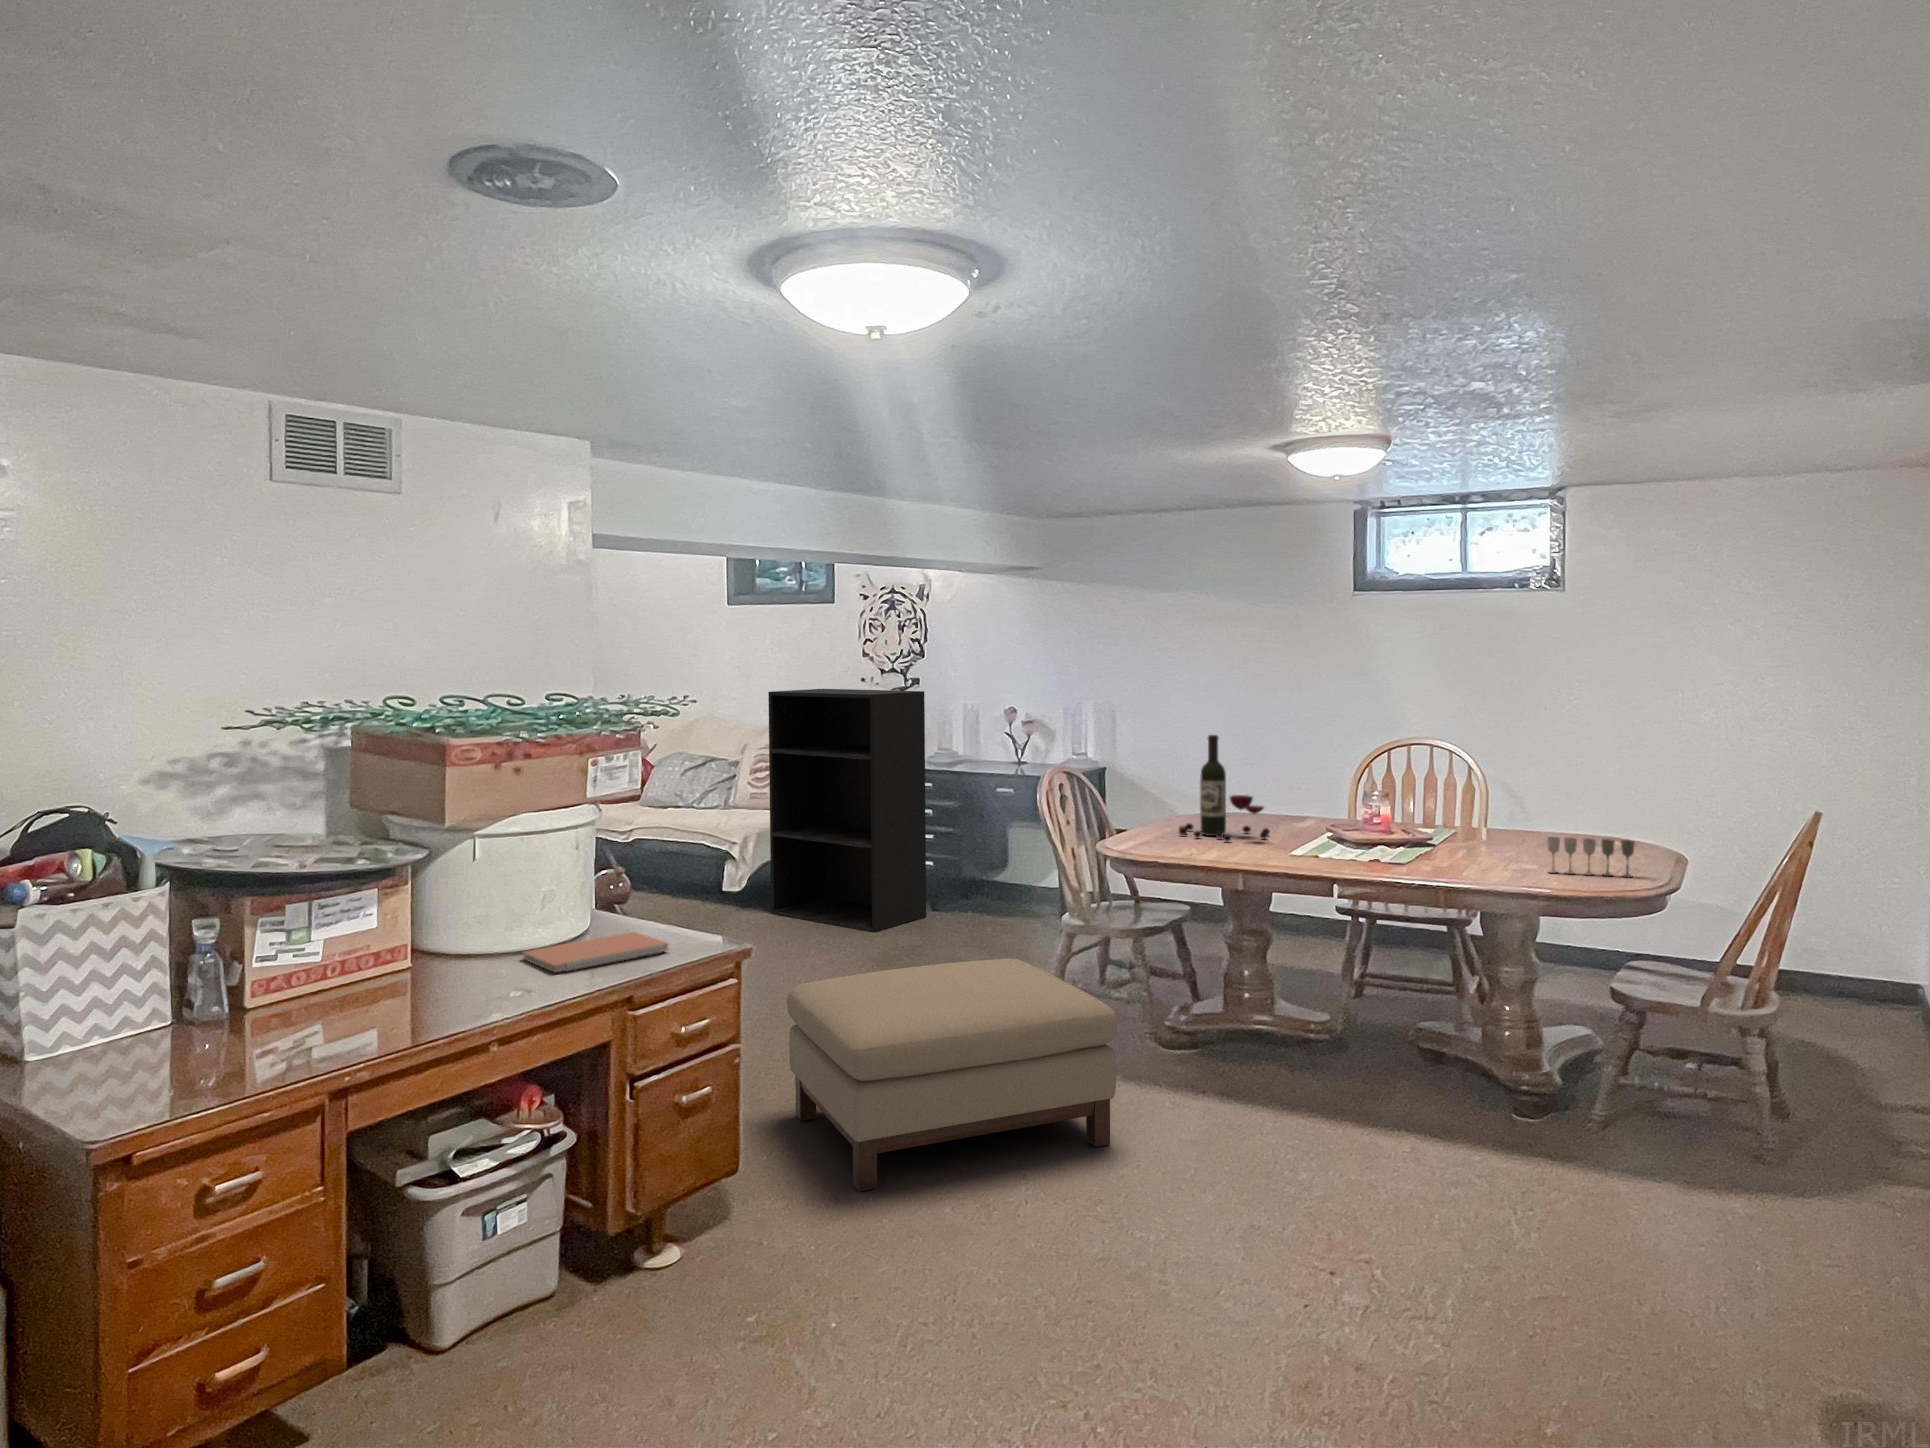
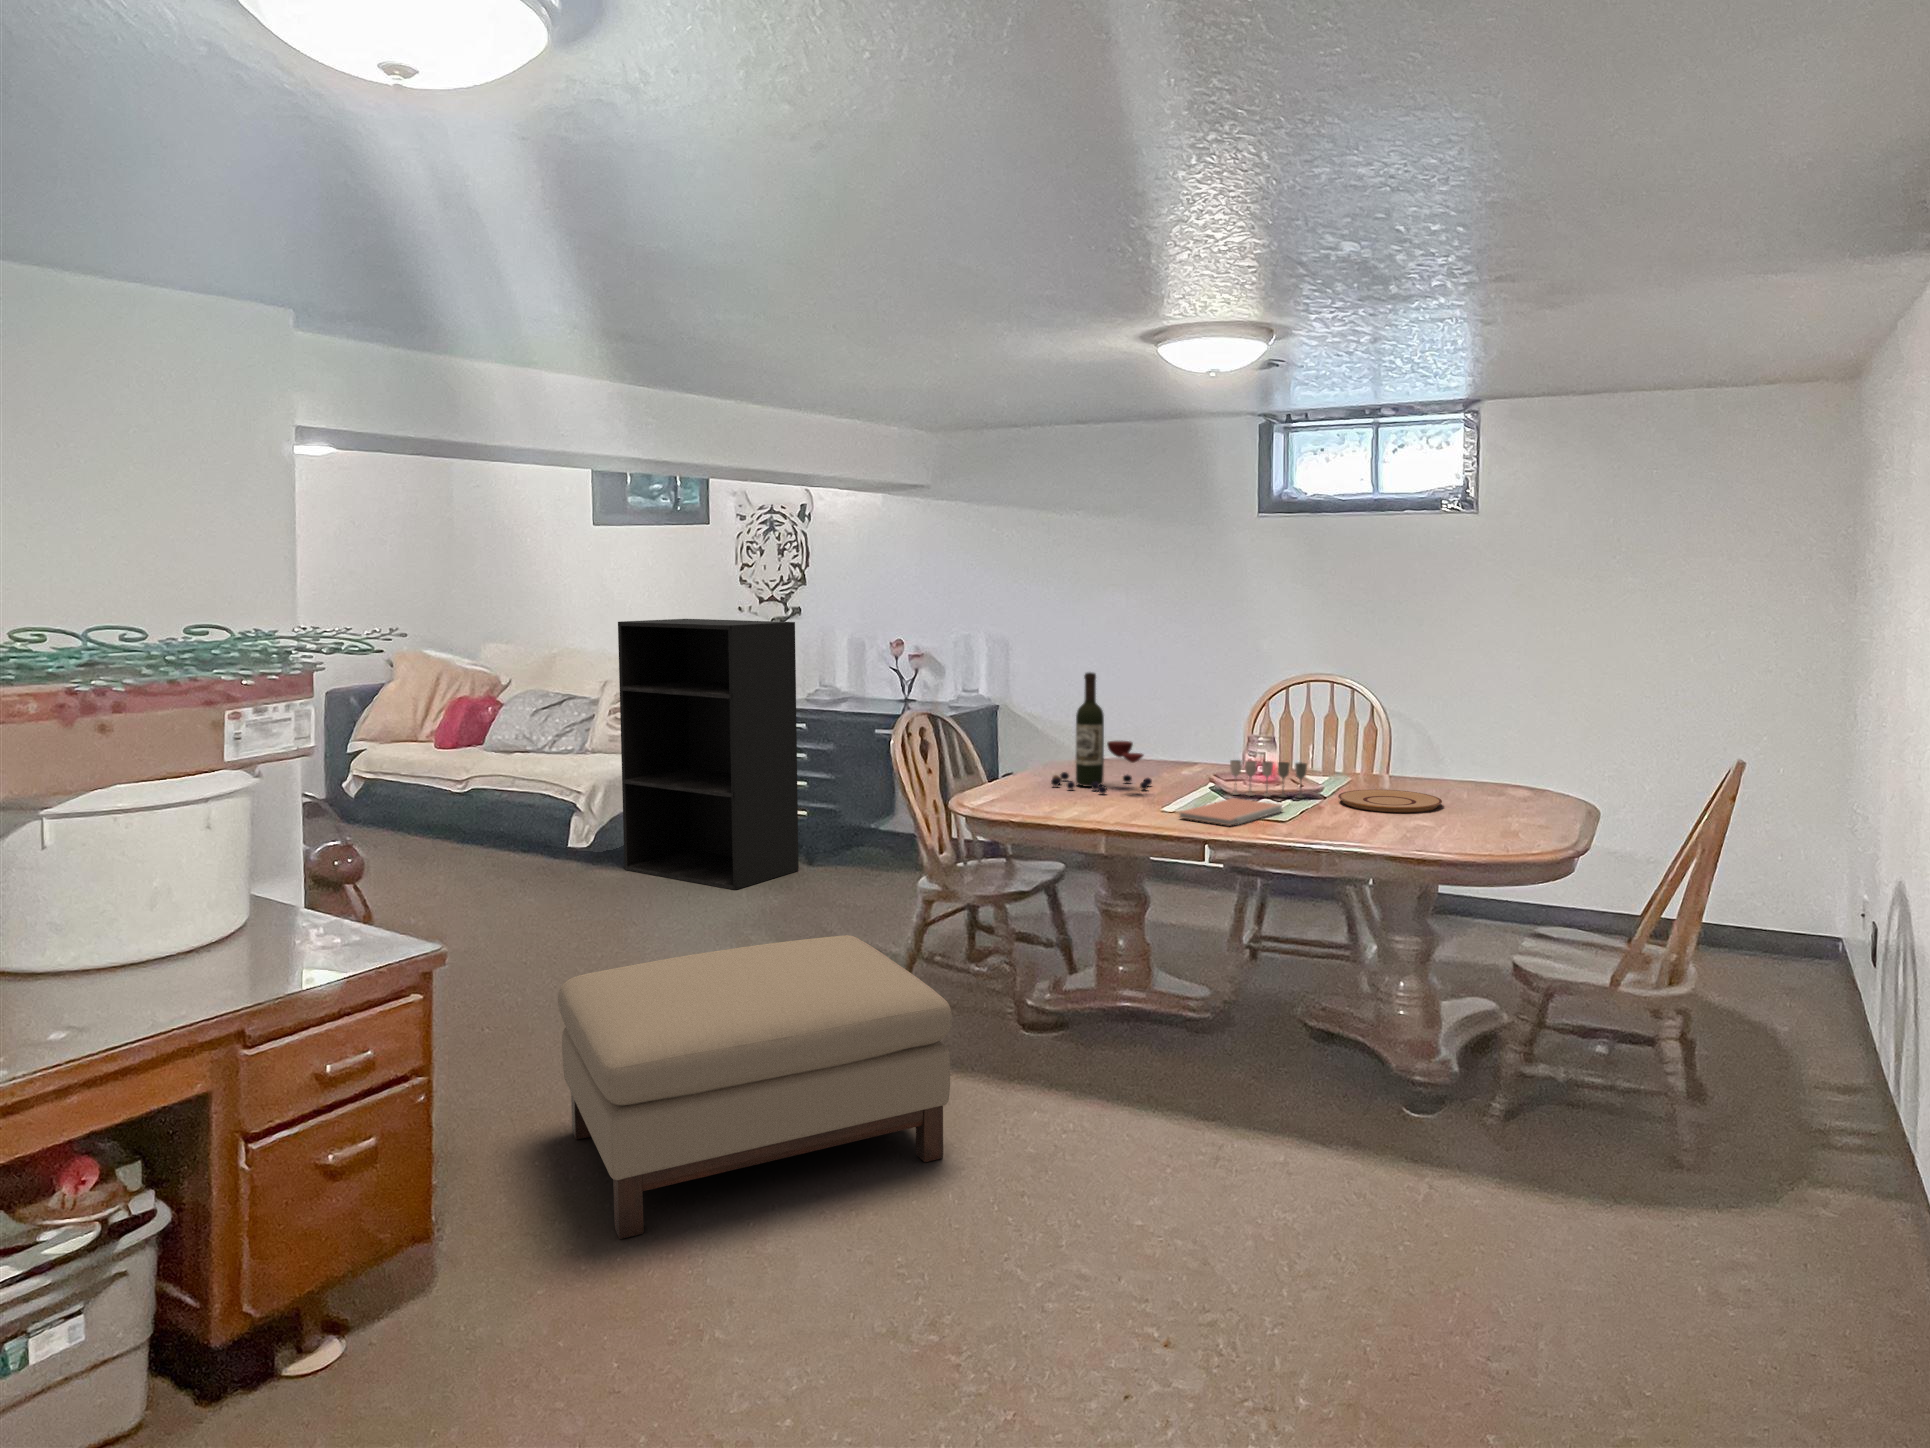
wine glass: present [1547,837,1634,877] -> present [1230,760,1307,798]
plate: none [1444,840,1542,859] -> present [1338,789,1442,812]
notebook: present [523,932,668,973] -> present [1179,798,1282,826]

